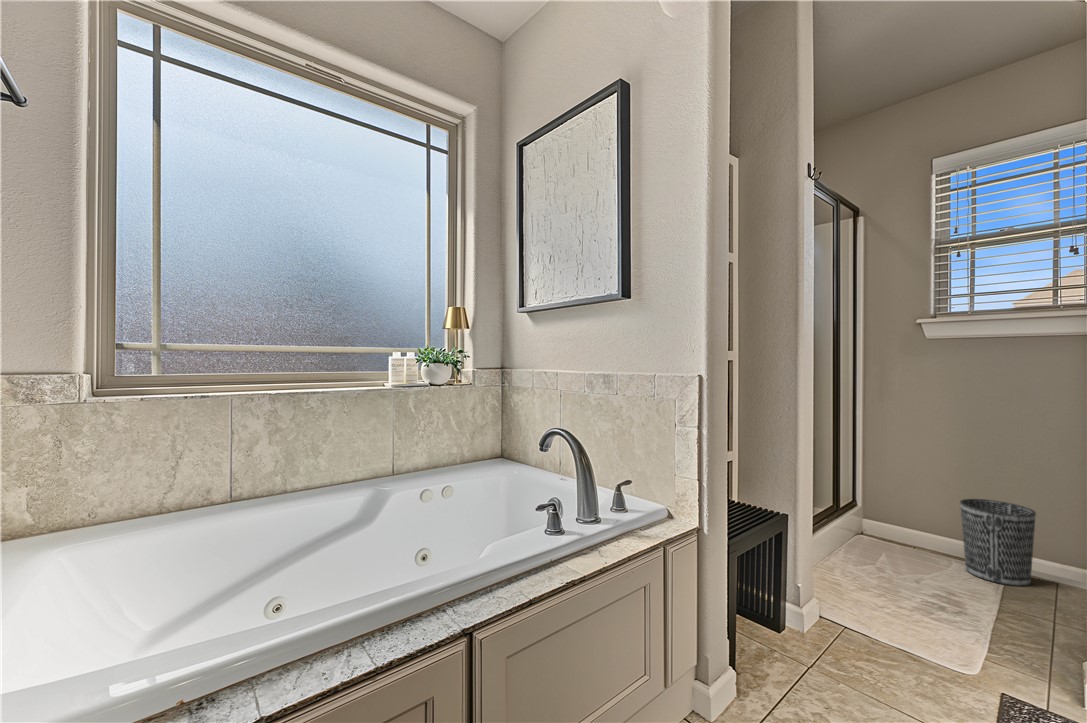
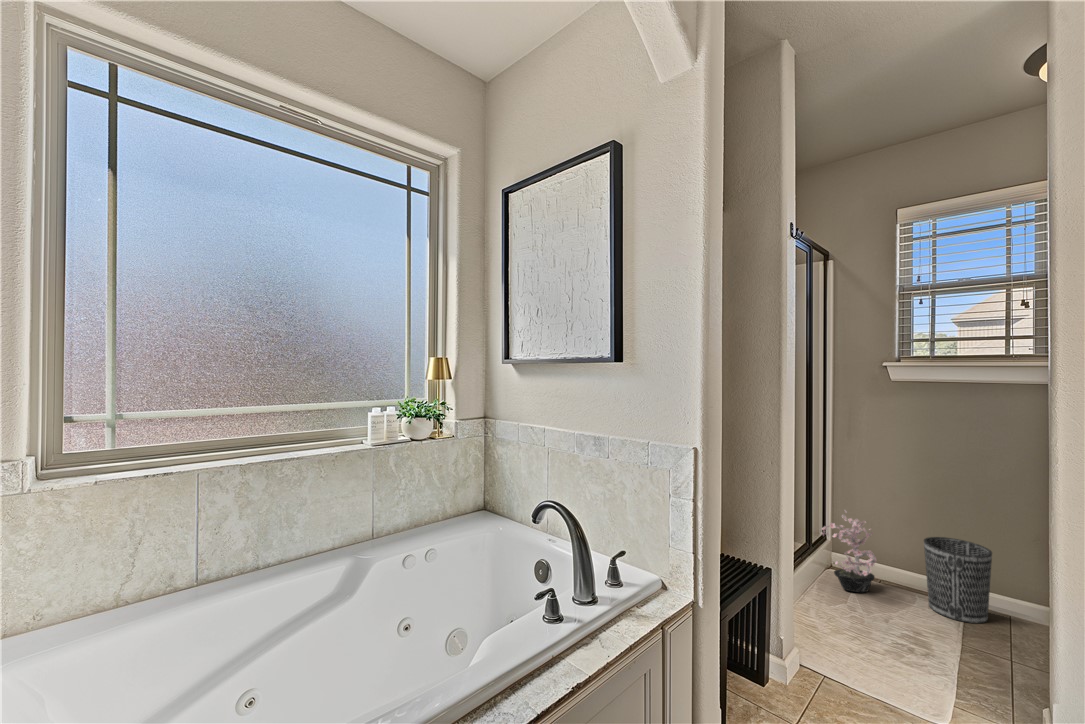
potted plant: none [846,471,912,556] -> present [822,511,876,592]

